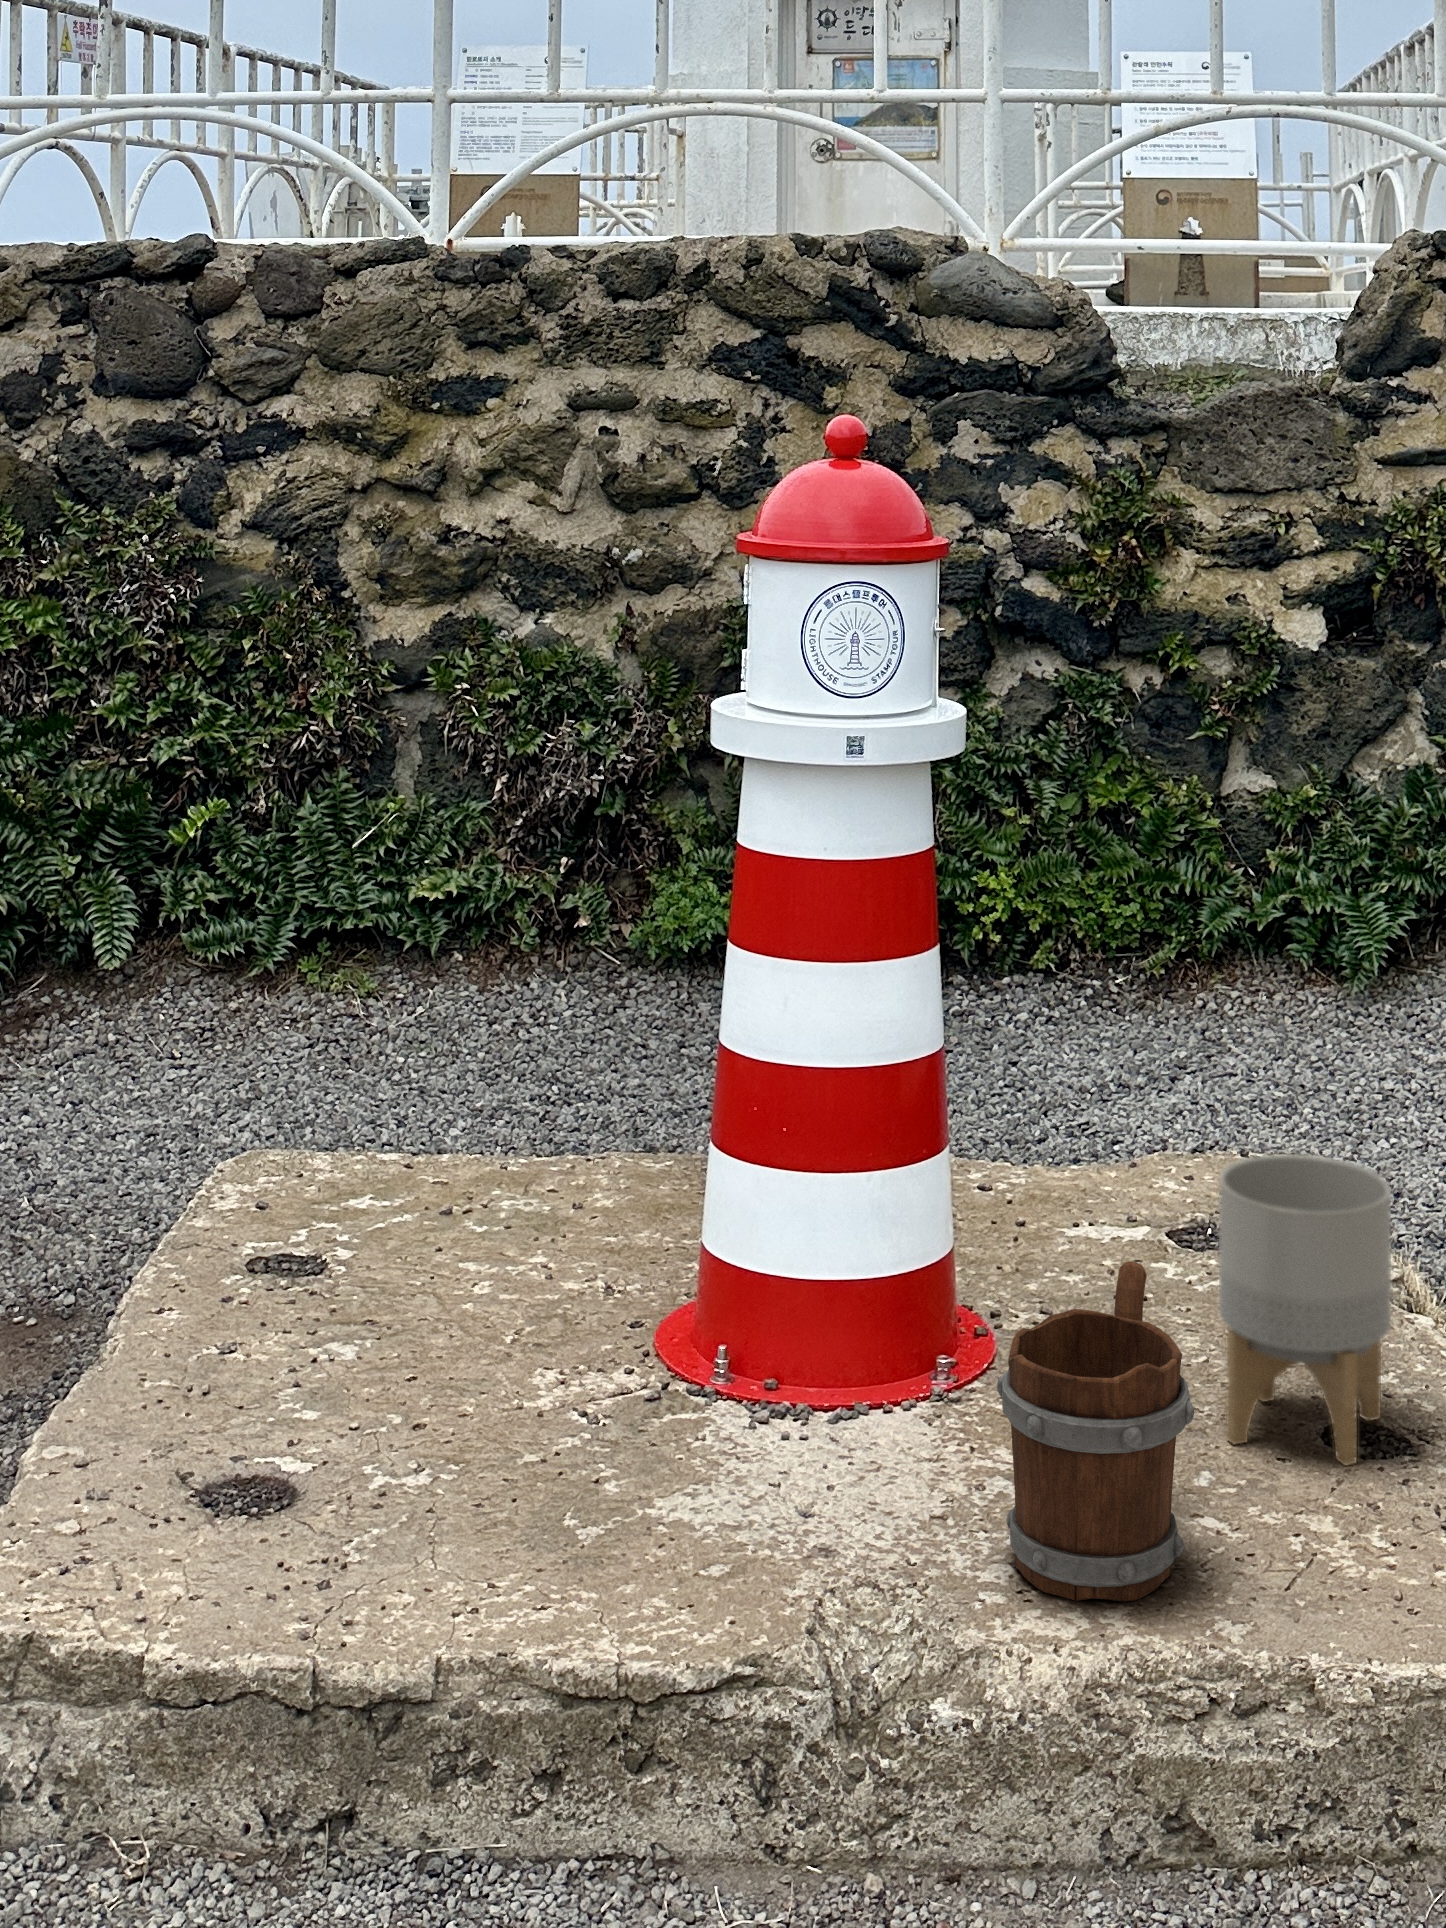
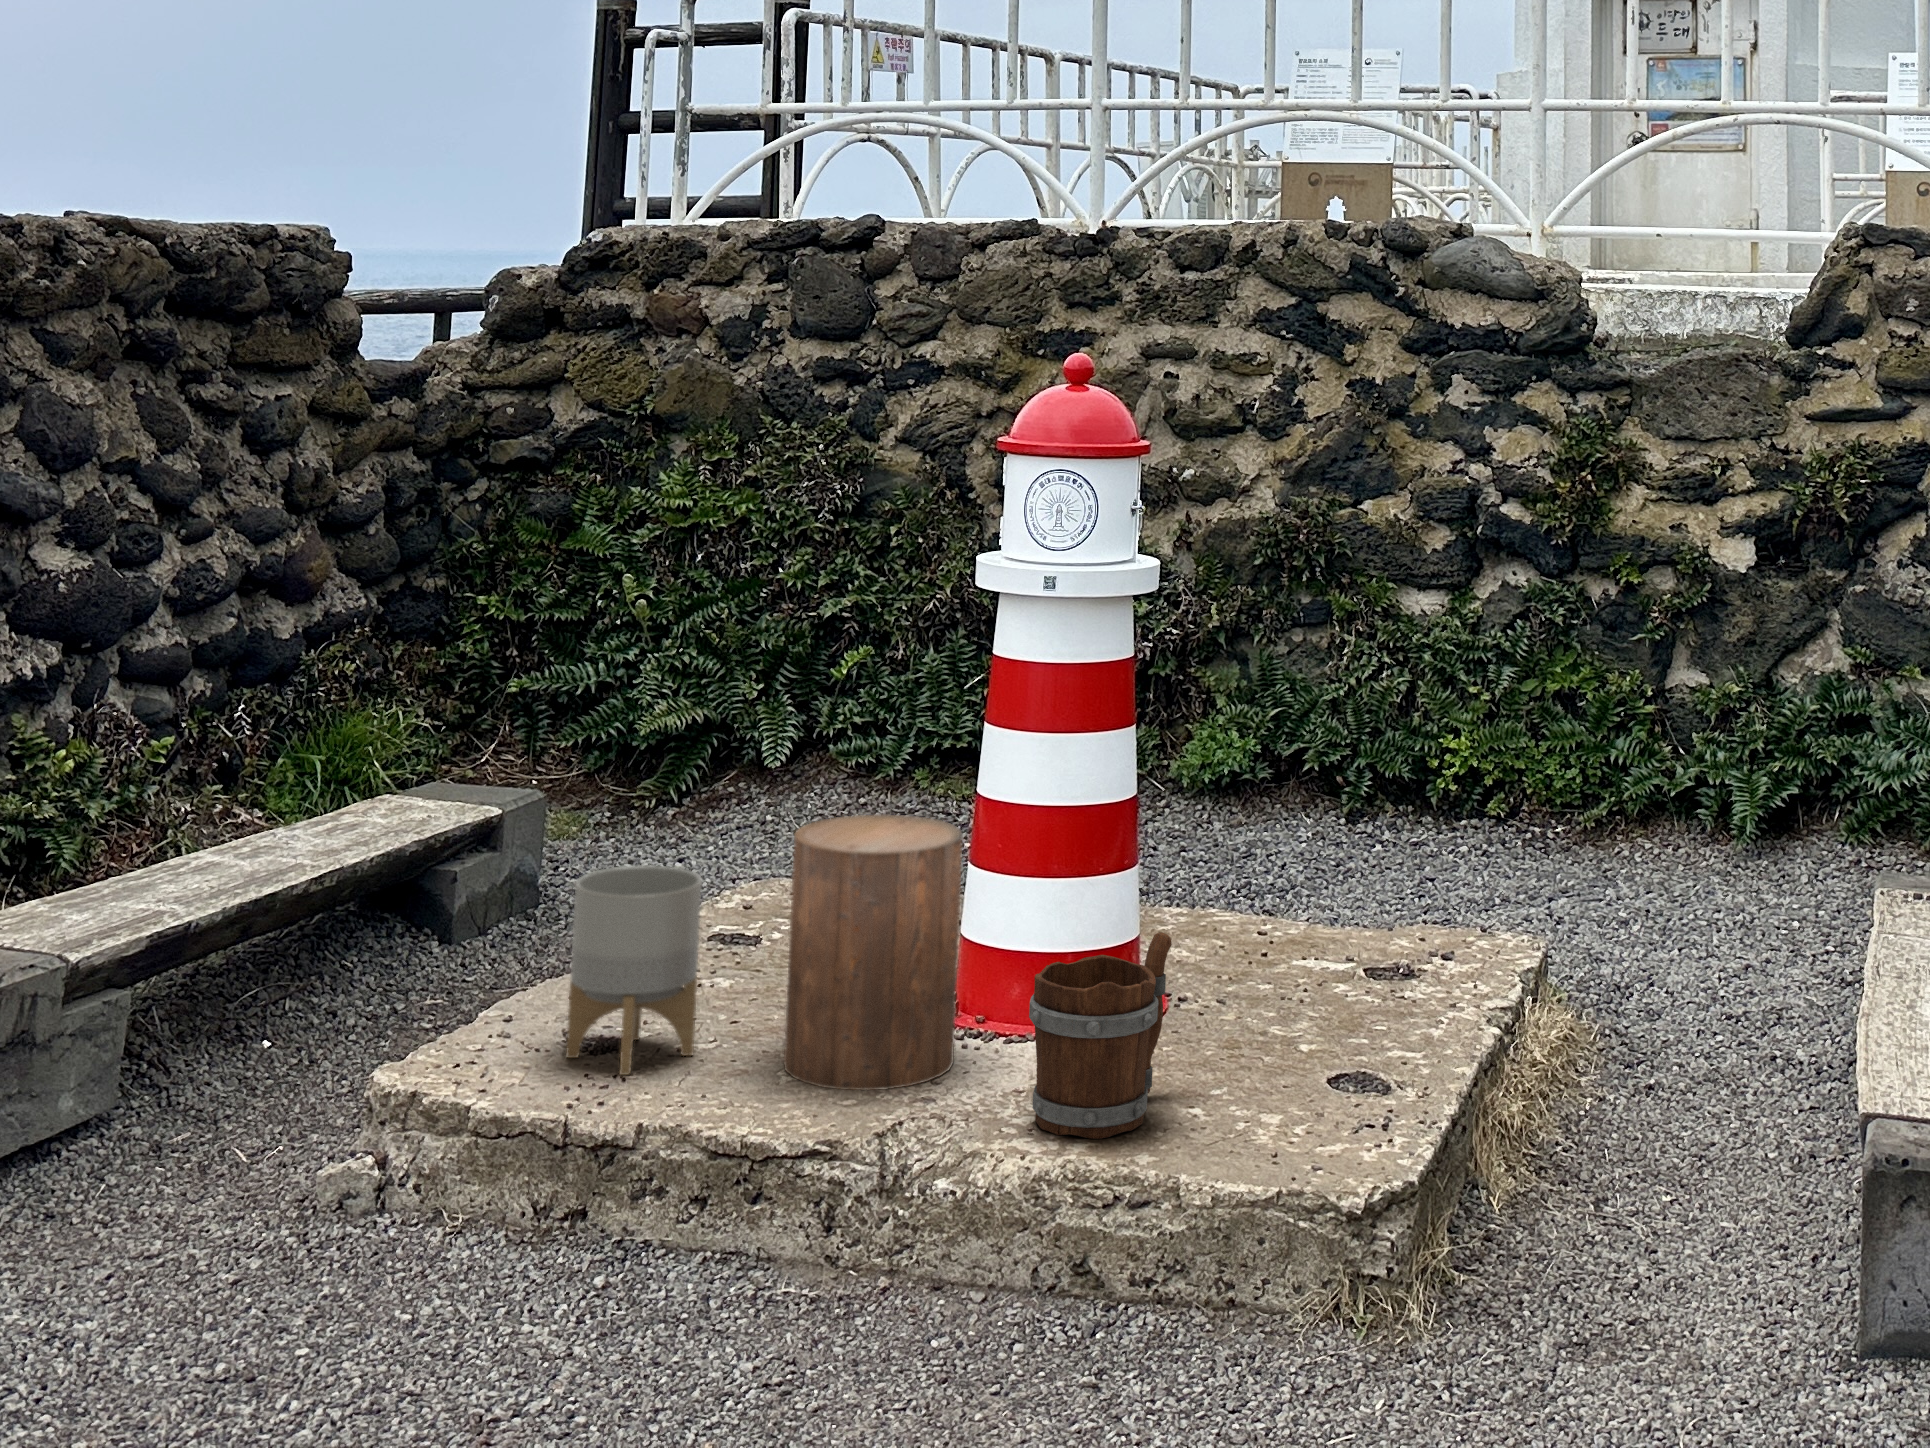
stool: none [570,1108,824,1549] -> present [784,814,963,1090]
planter: present [1219,1154,1391,1465] -> present [566,865,702,1075]

